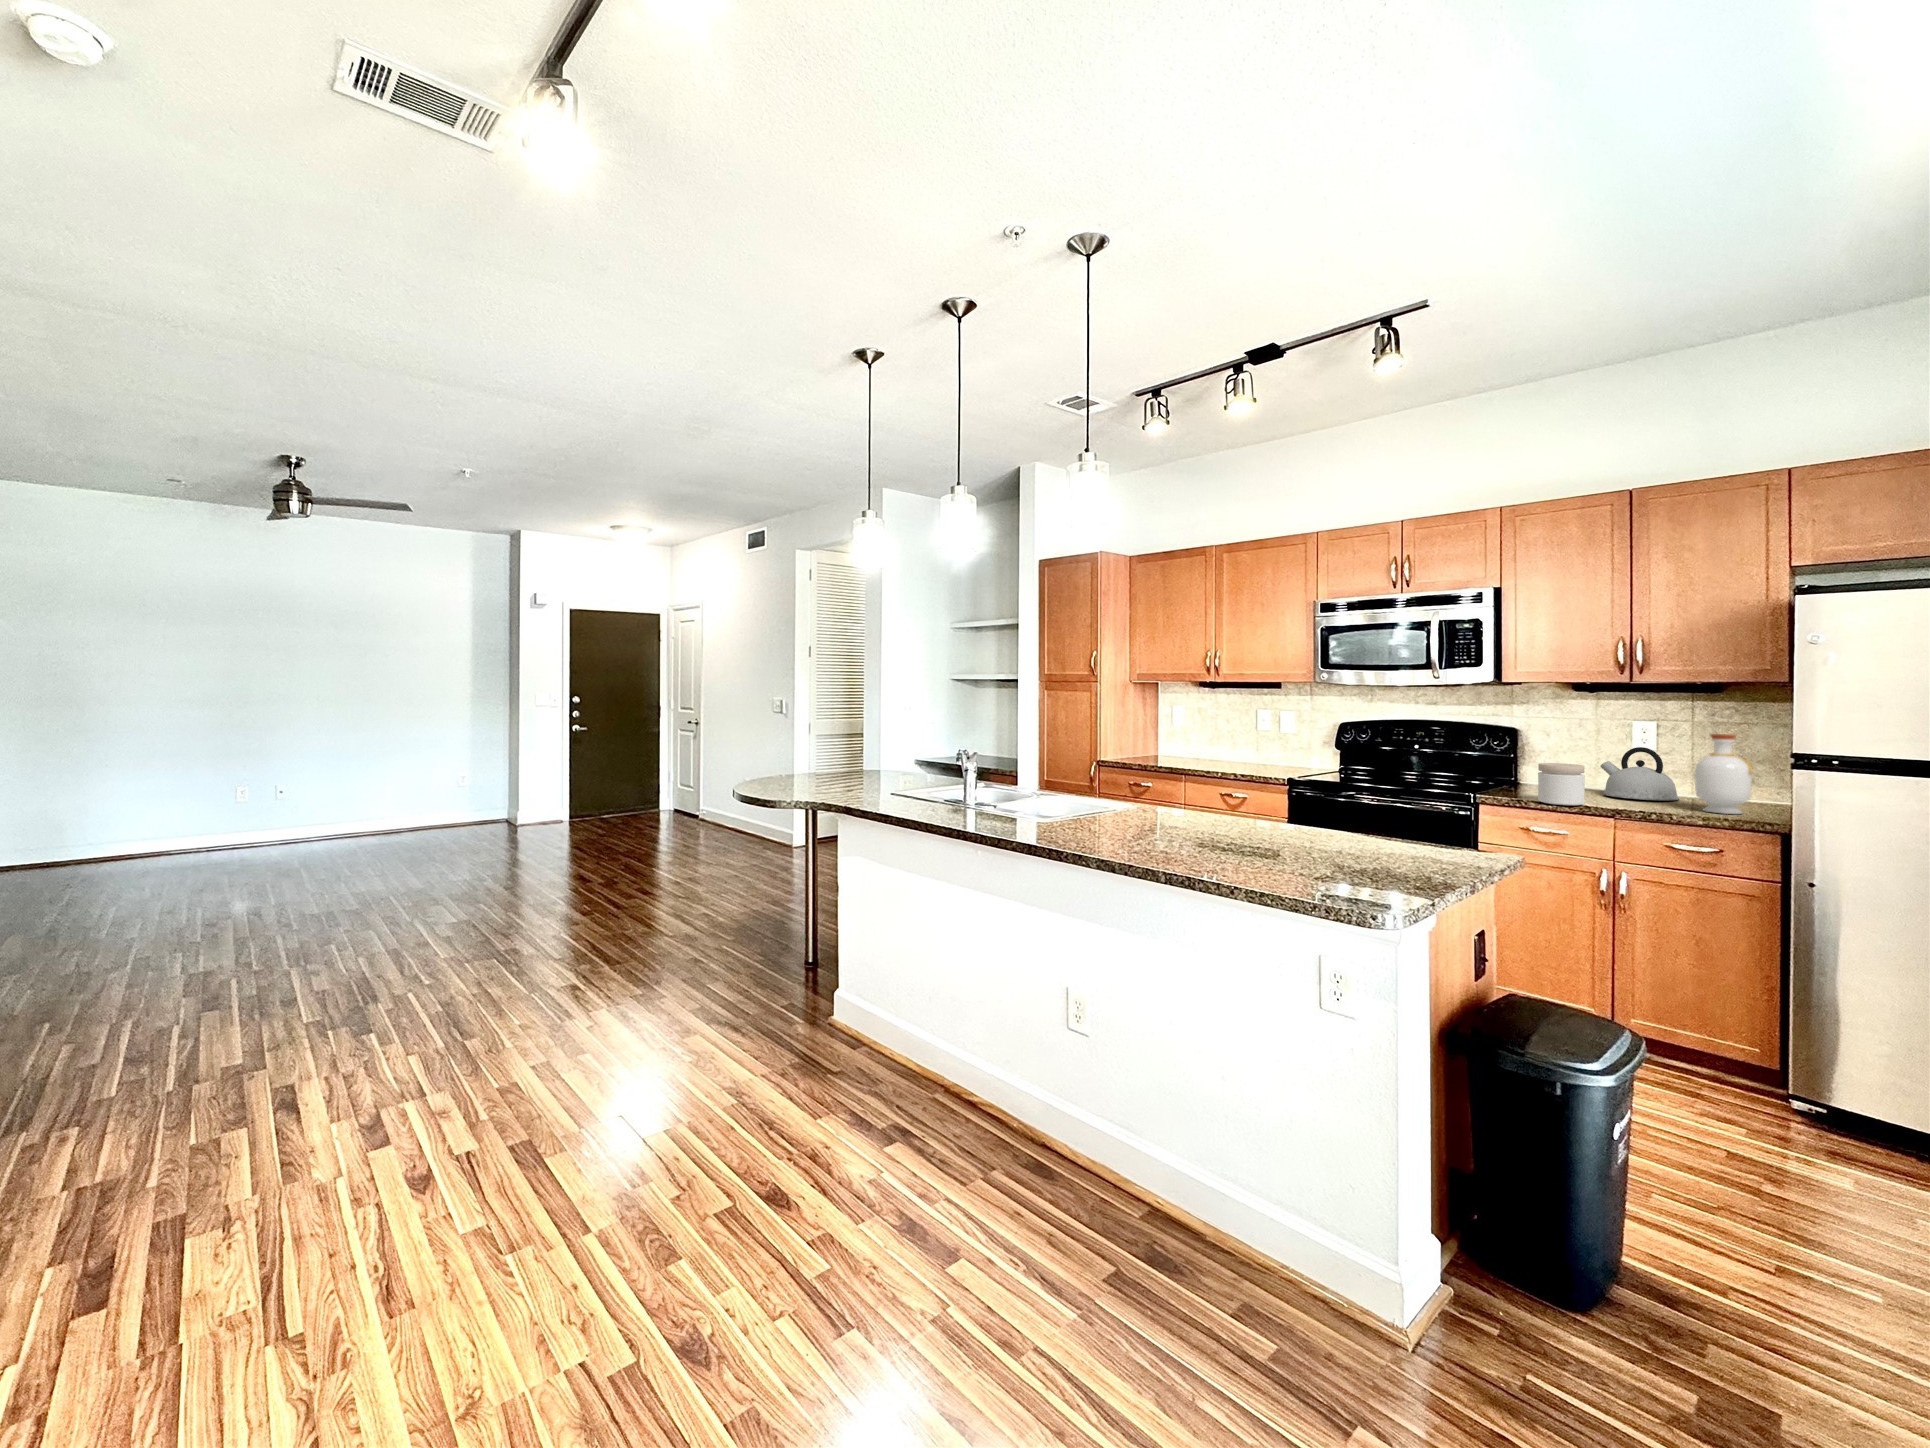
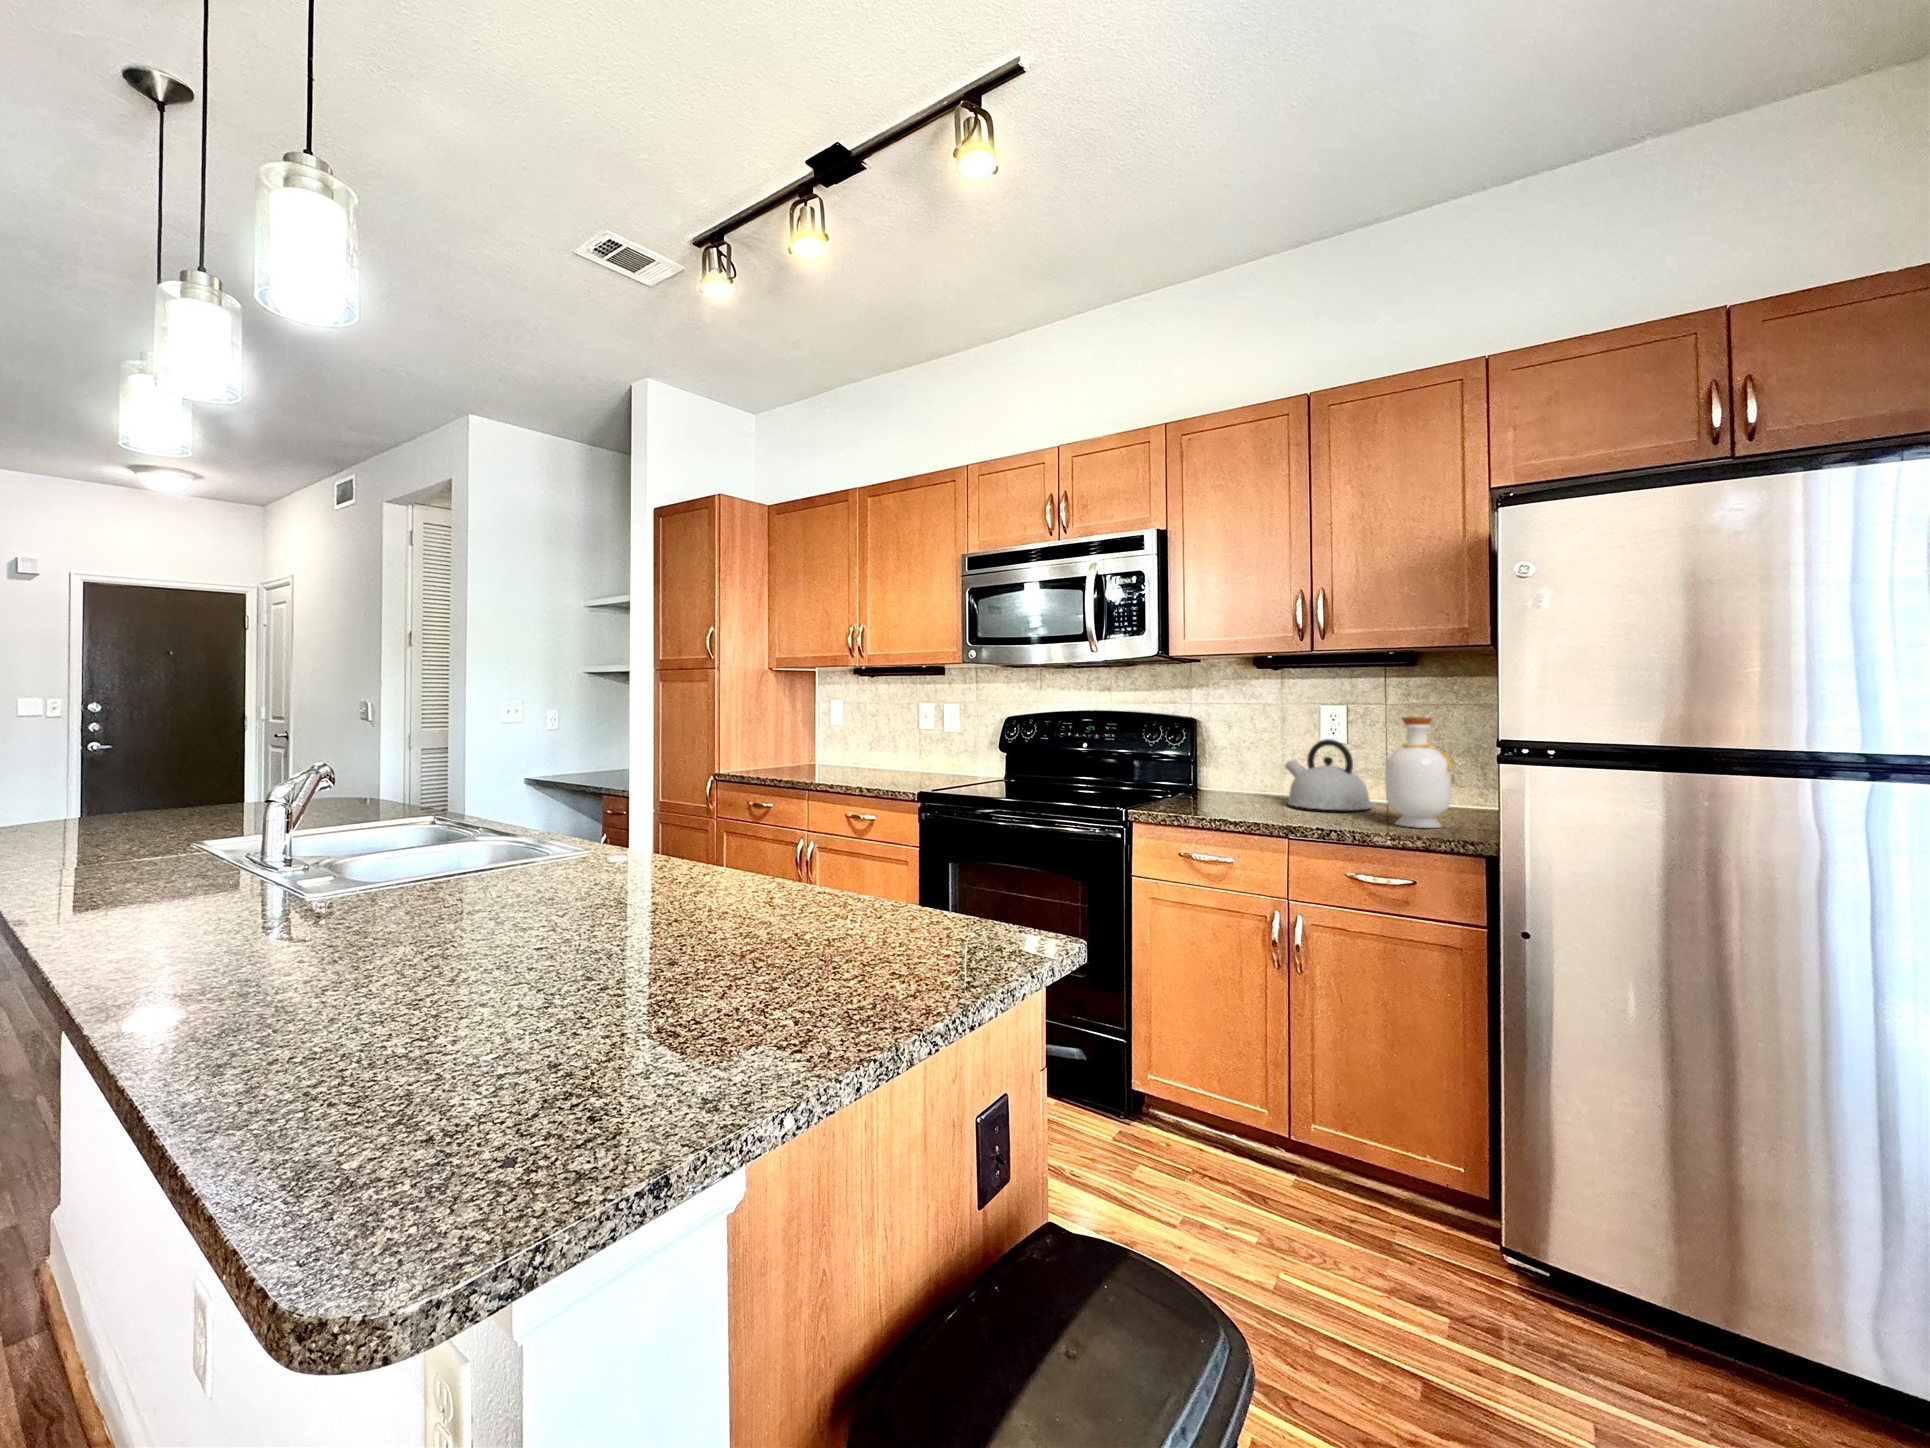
jar: present [1538,763,1585,806] -> none [1202,763,1257,822]

